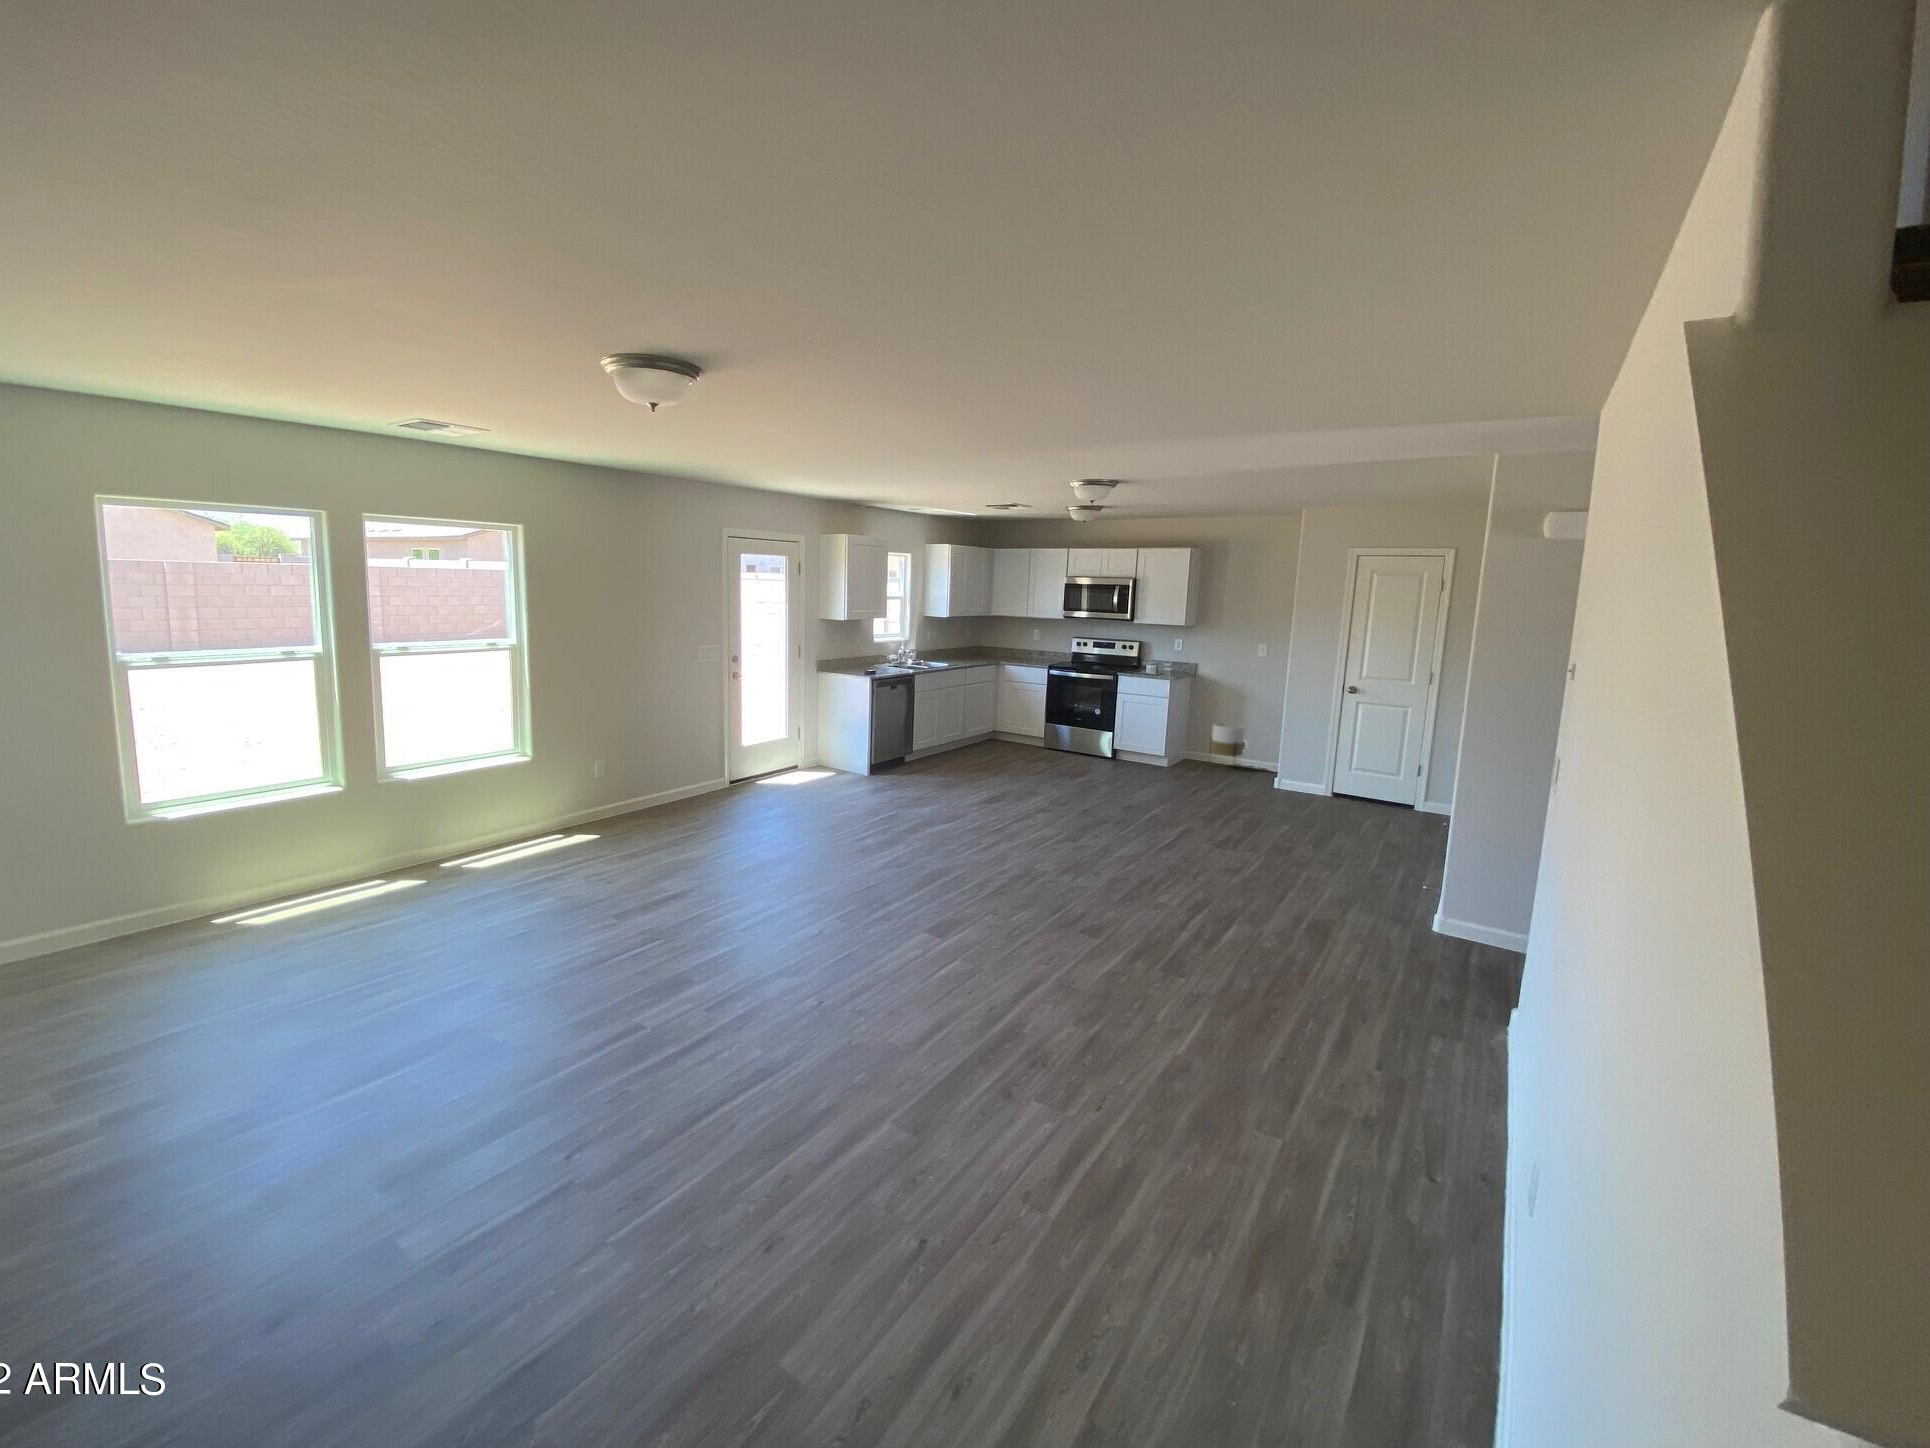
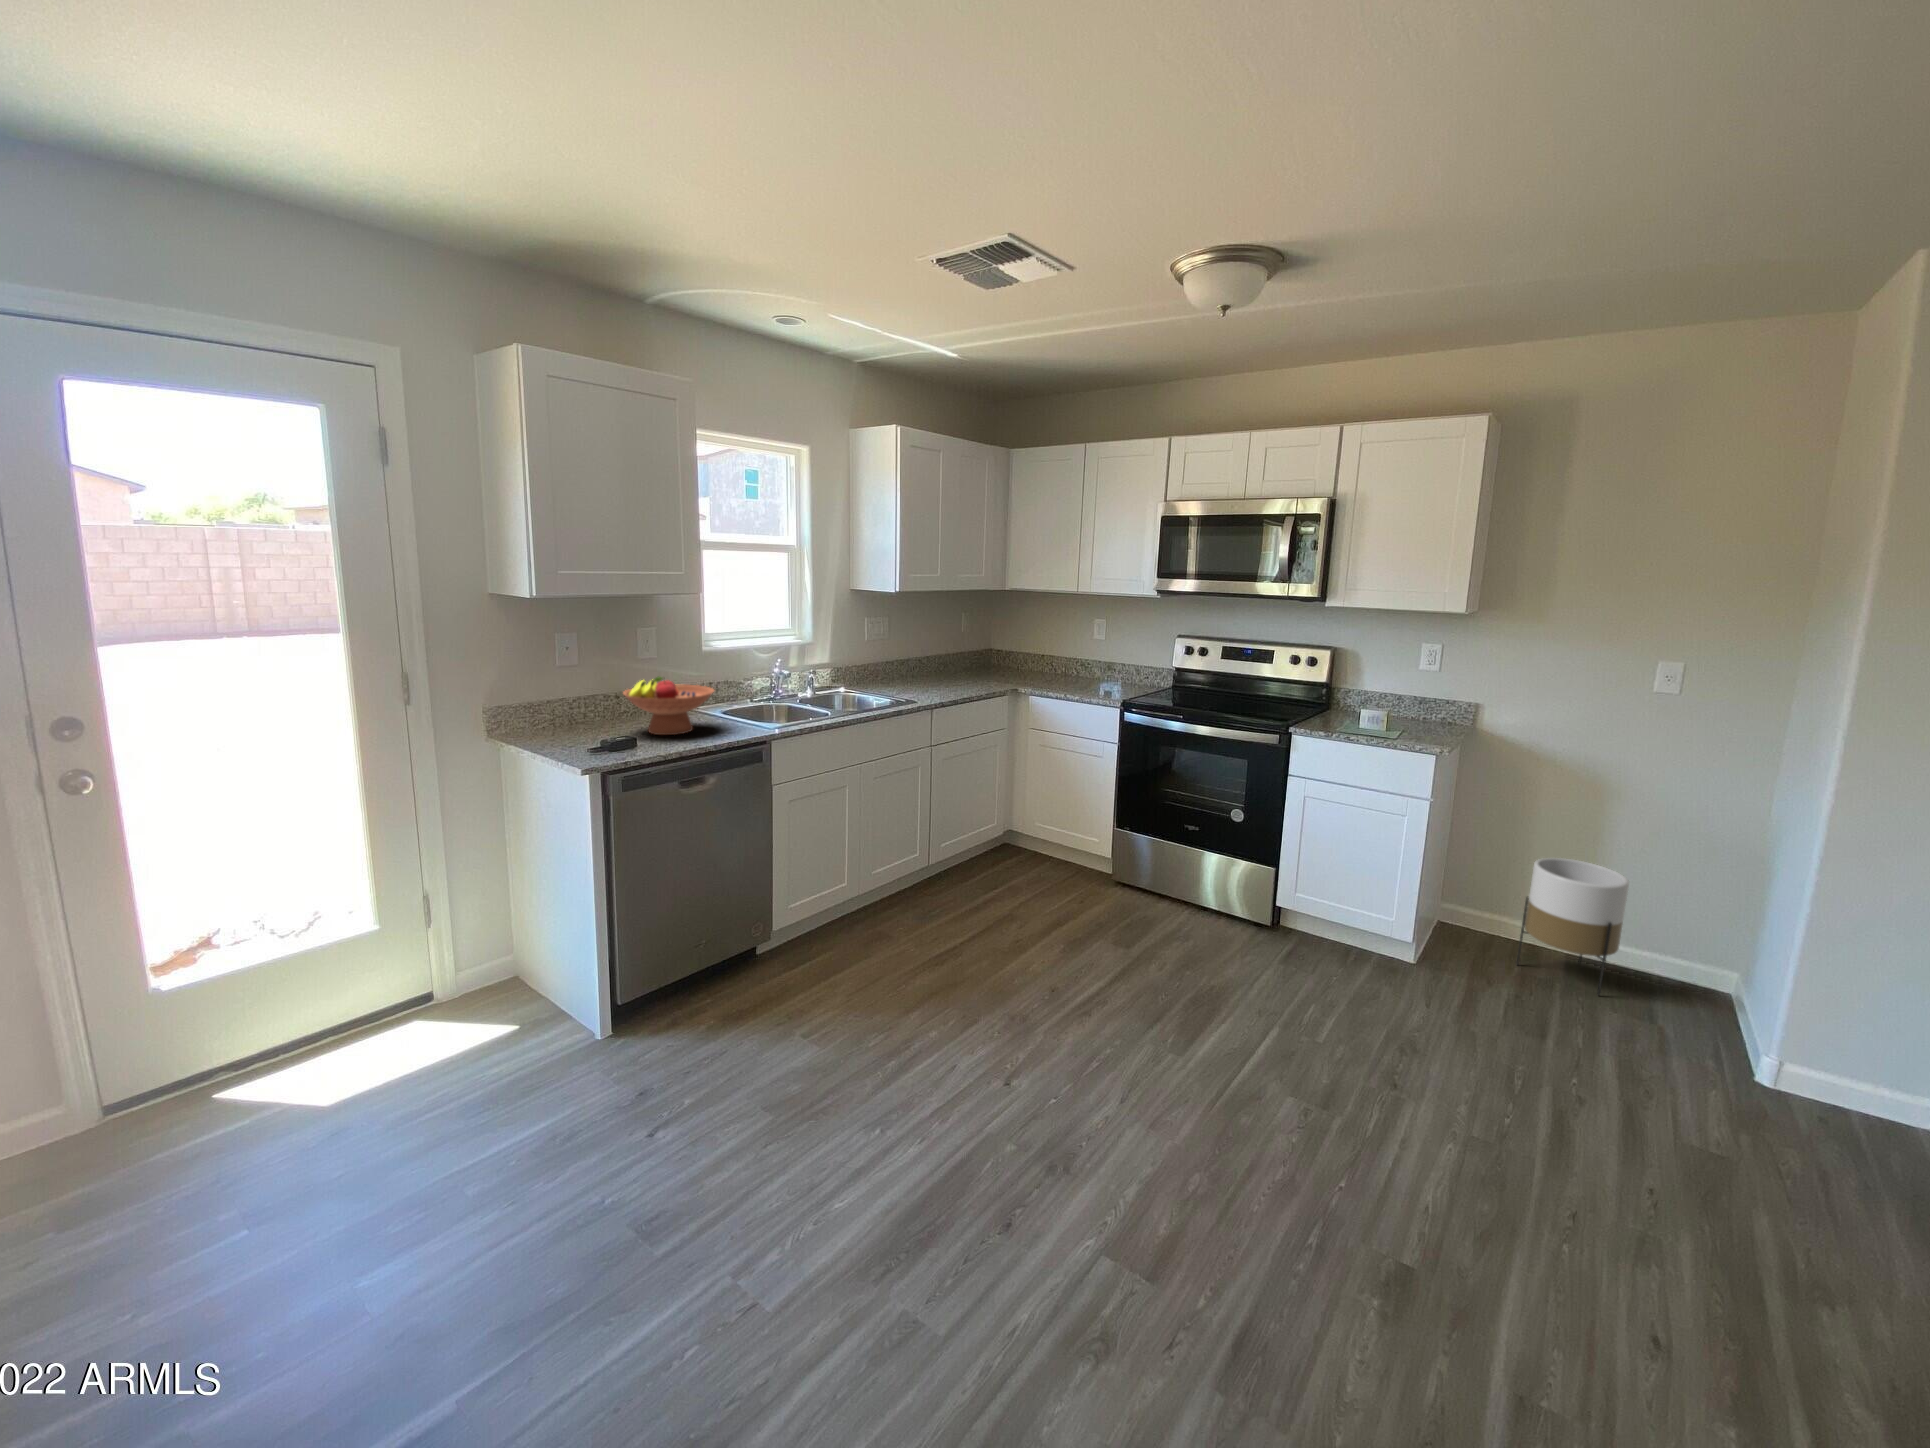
fruit bowl: none [863,650,896,672] -> present [623,677,714,735]

